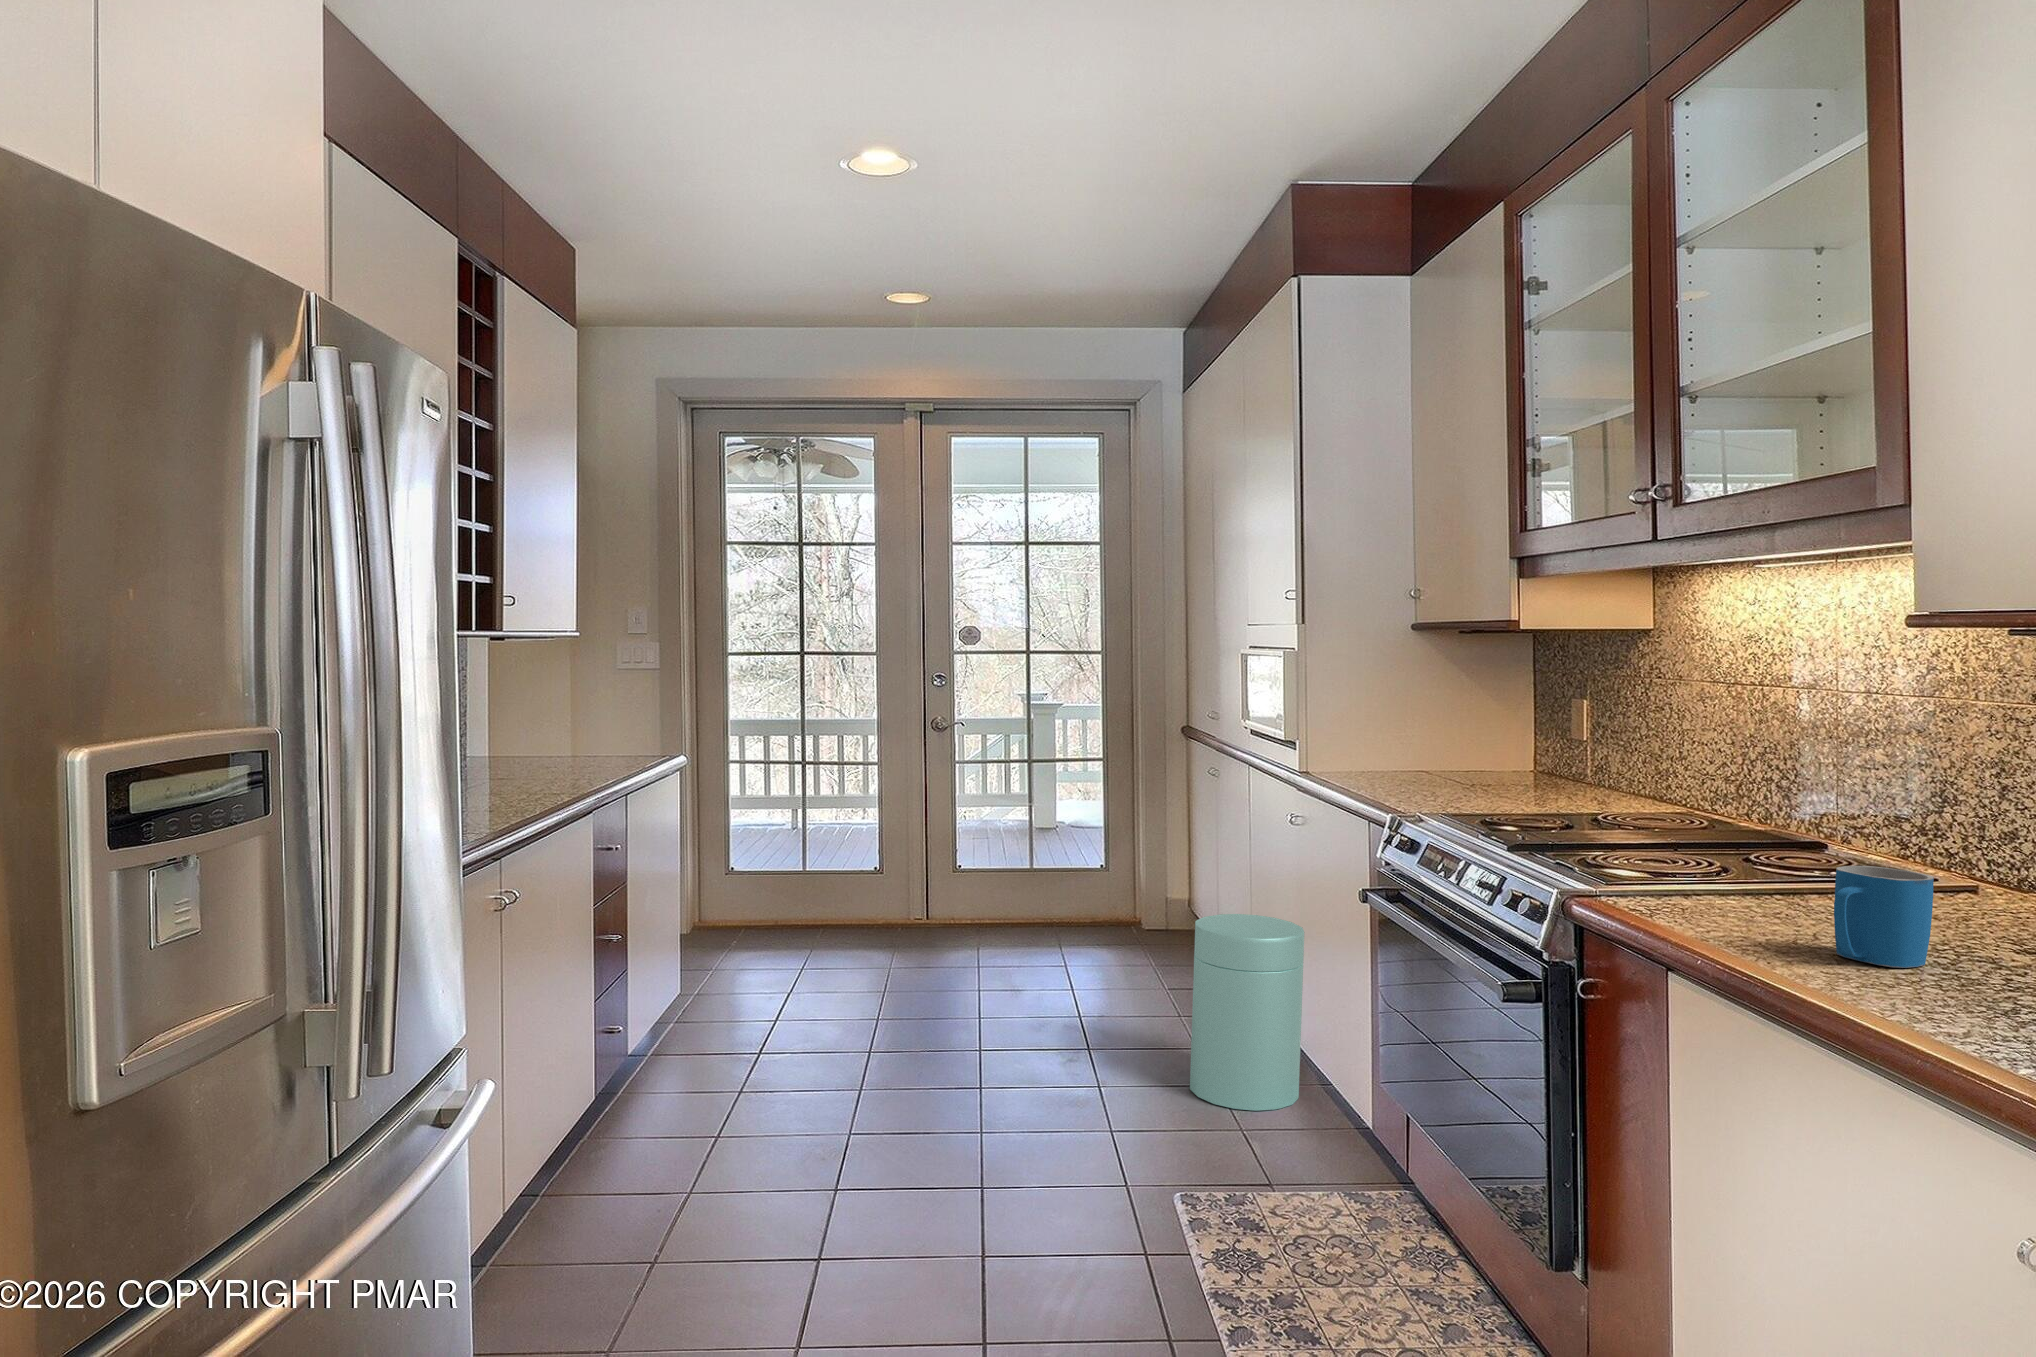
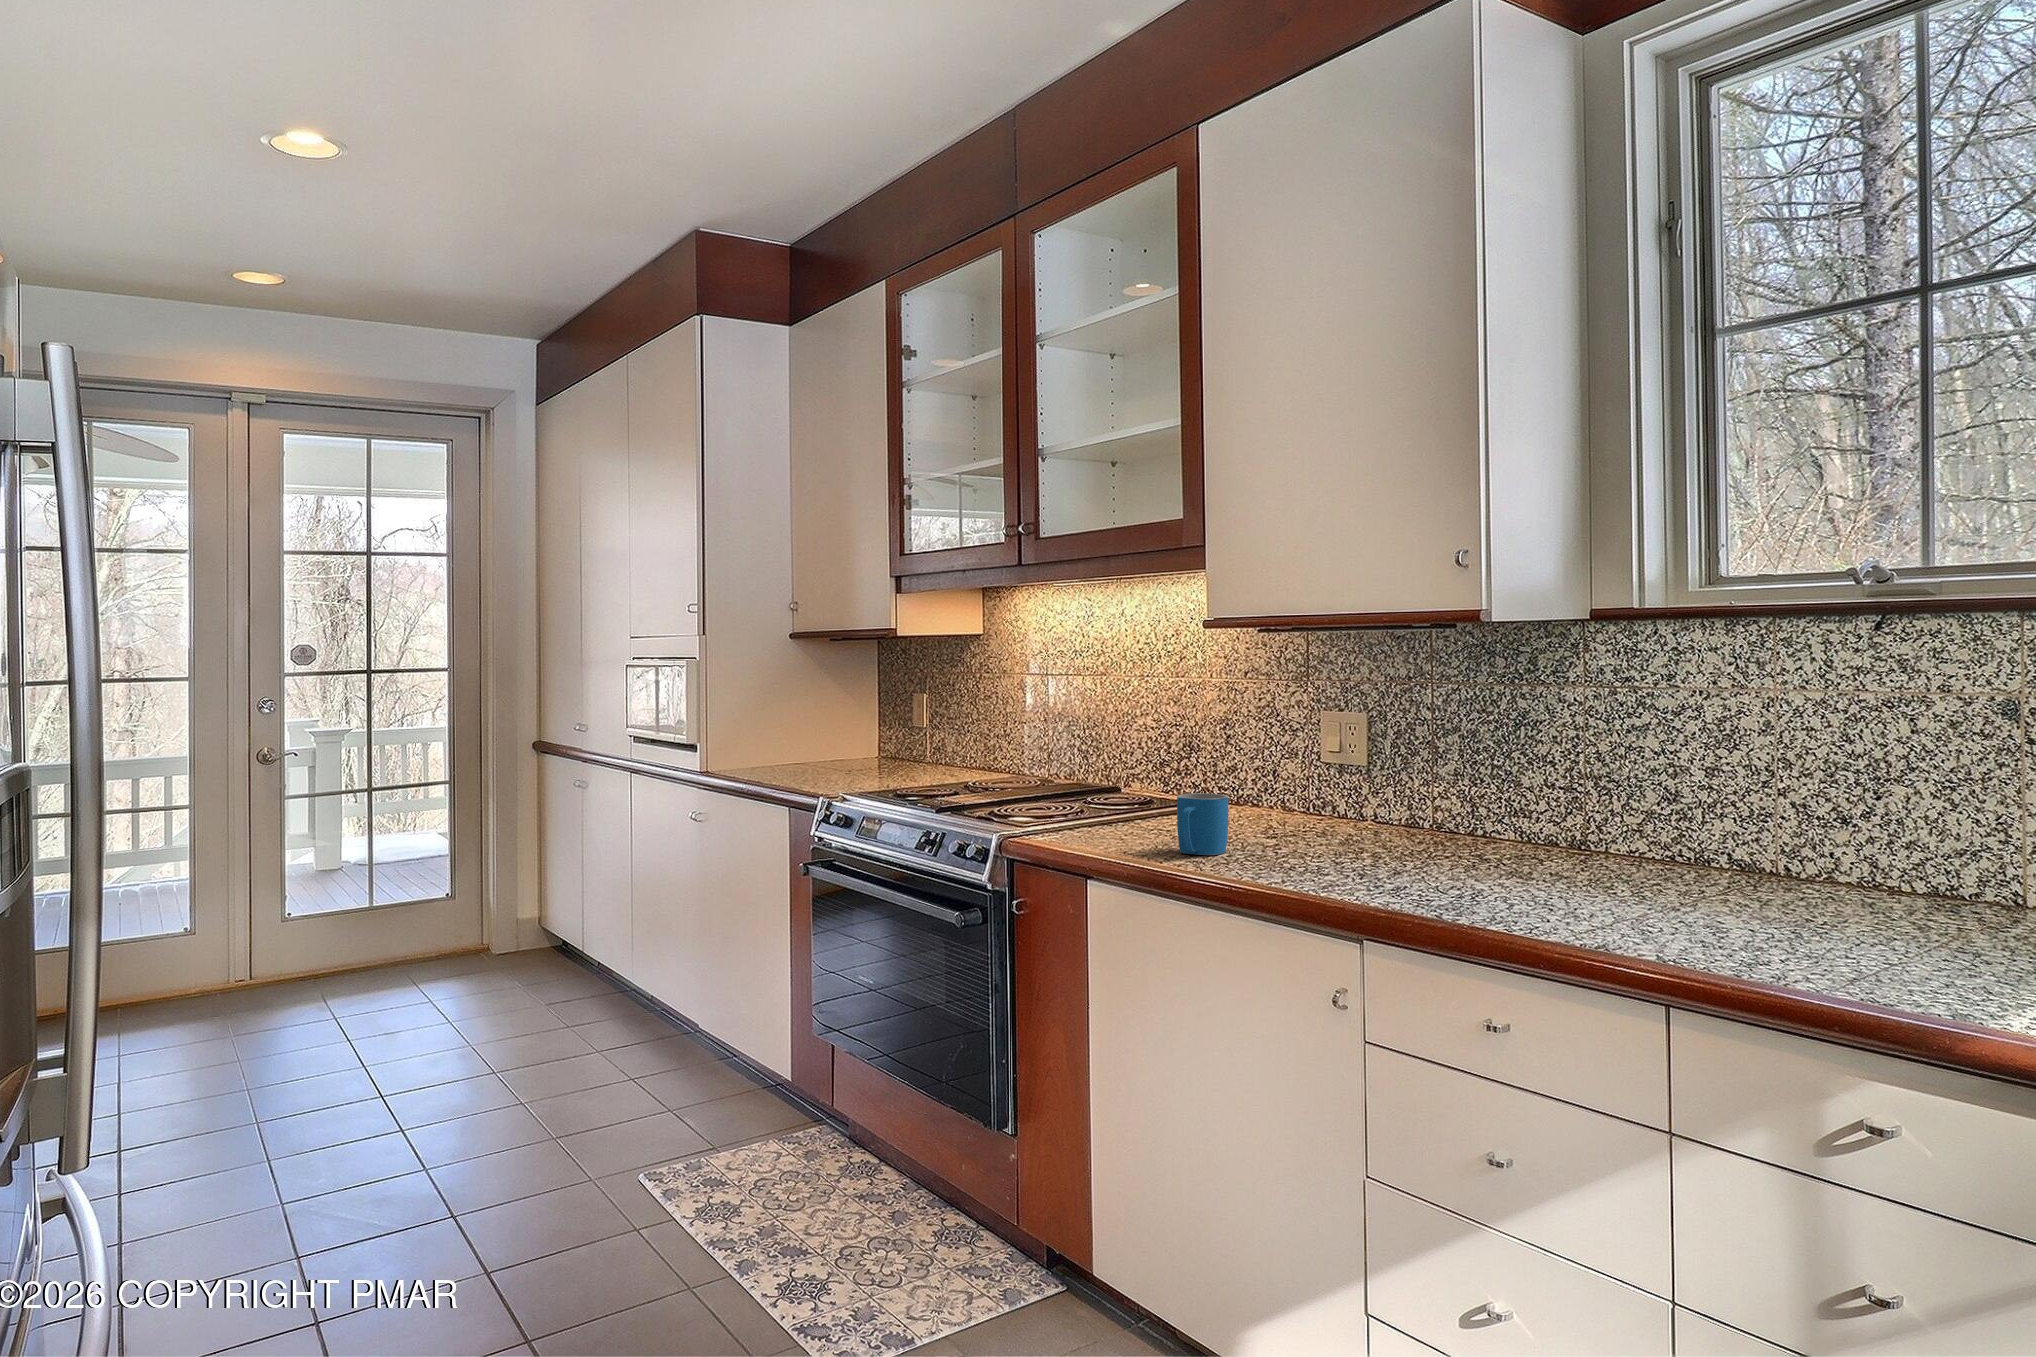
trash can: present [1190,914,1304,1111] -> none [598,913,706,1098]

